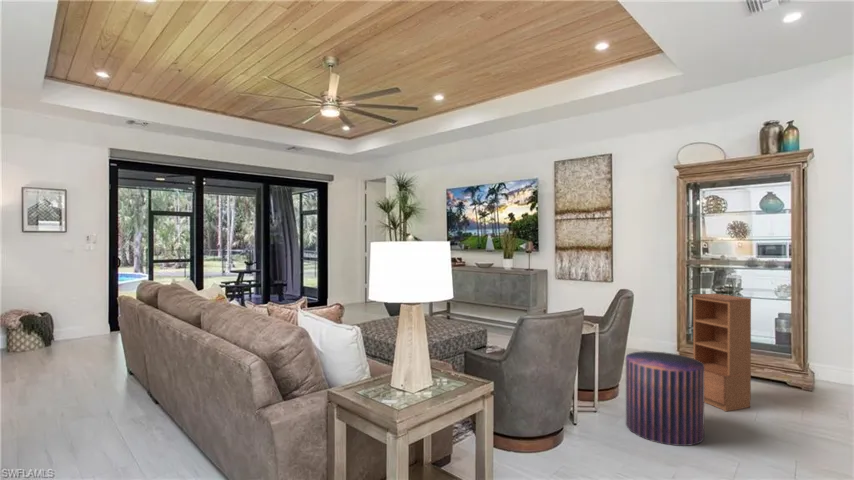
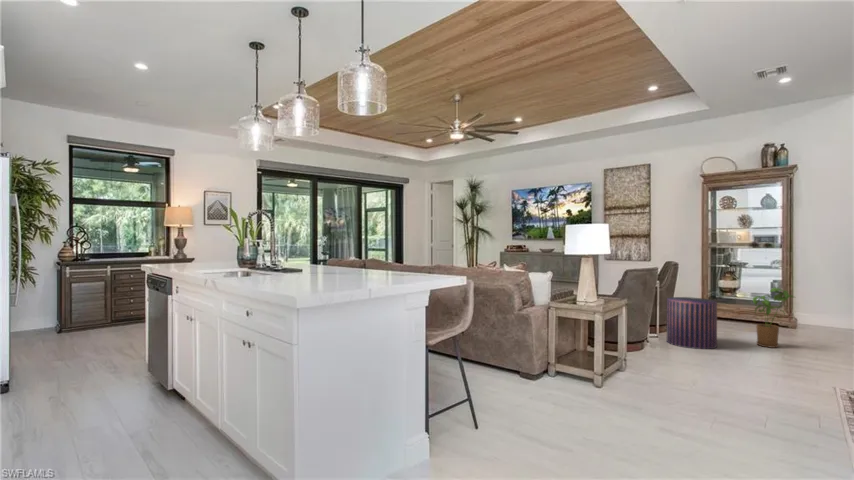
bookcase: present [693,293,751,411] -> none [708,263,750,337]
house plant: none [758,342,831,440] -> present [753,288,793,348]

